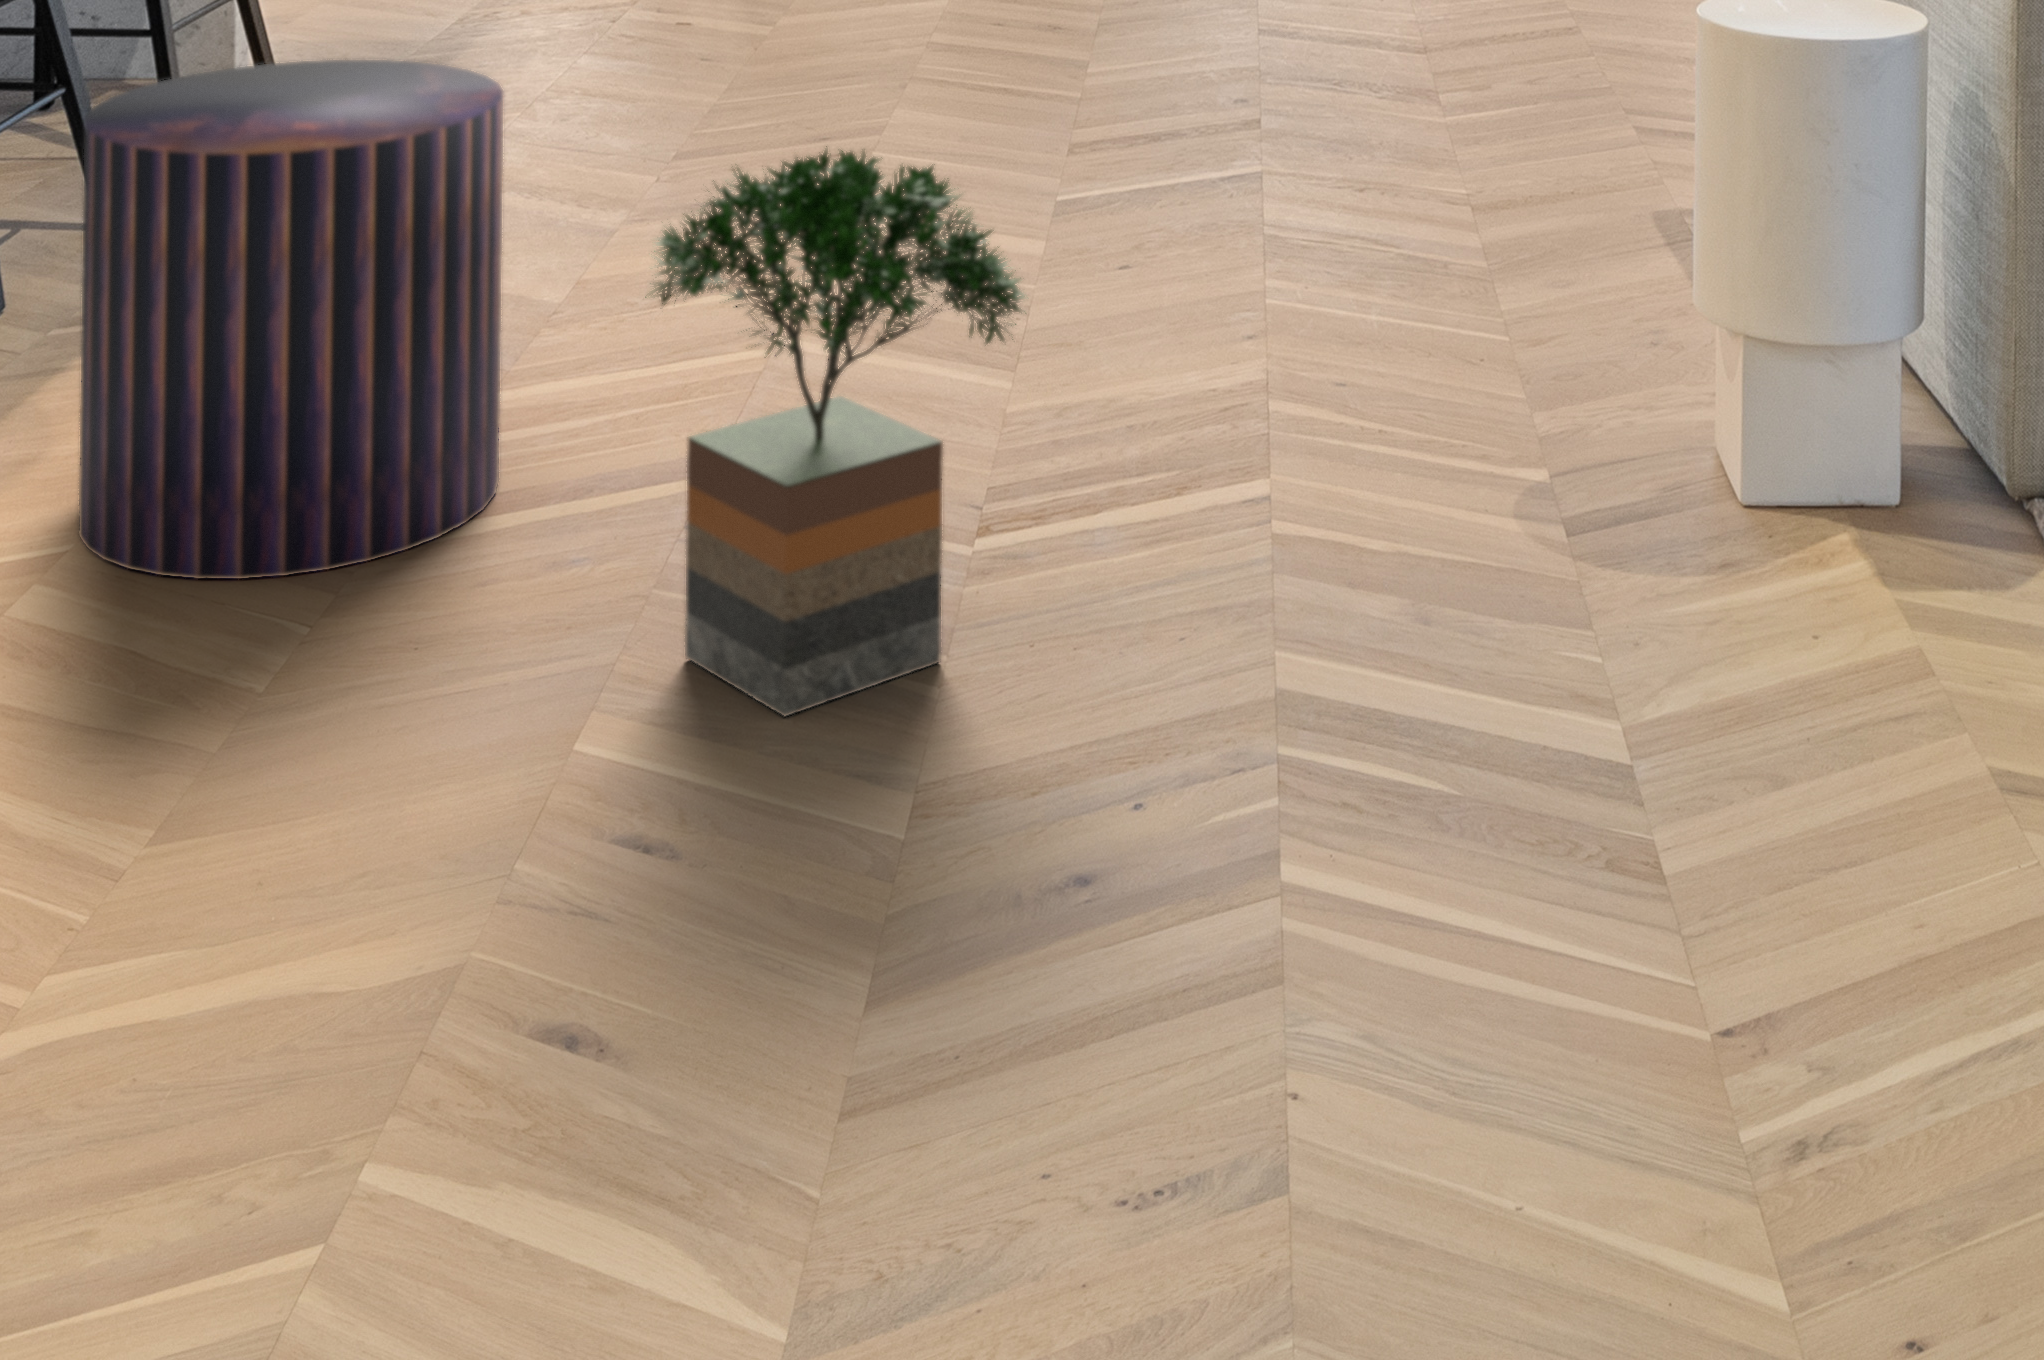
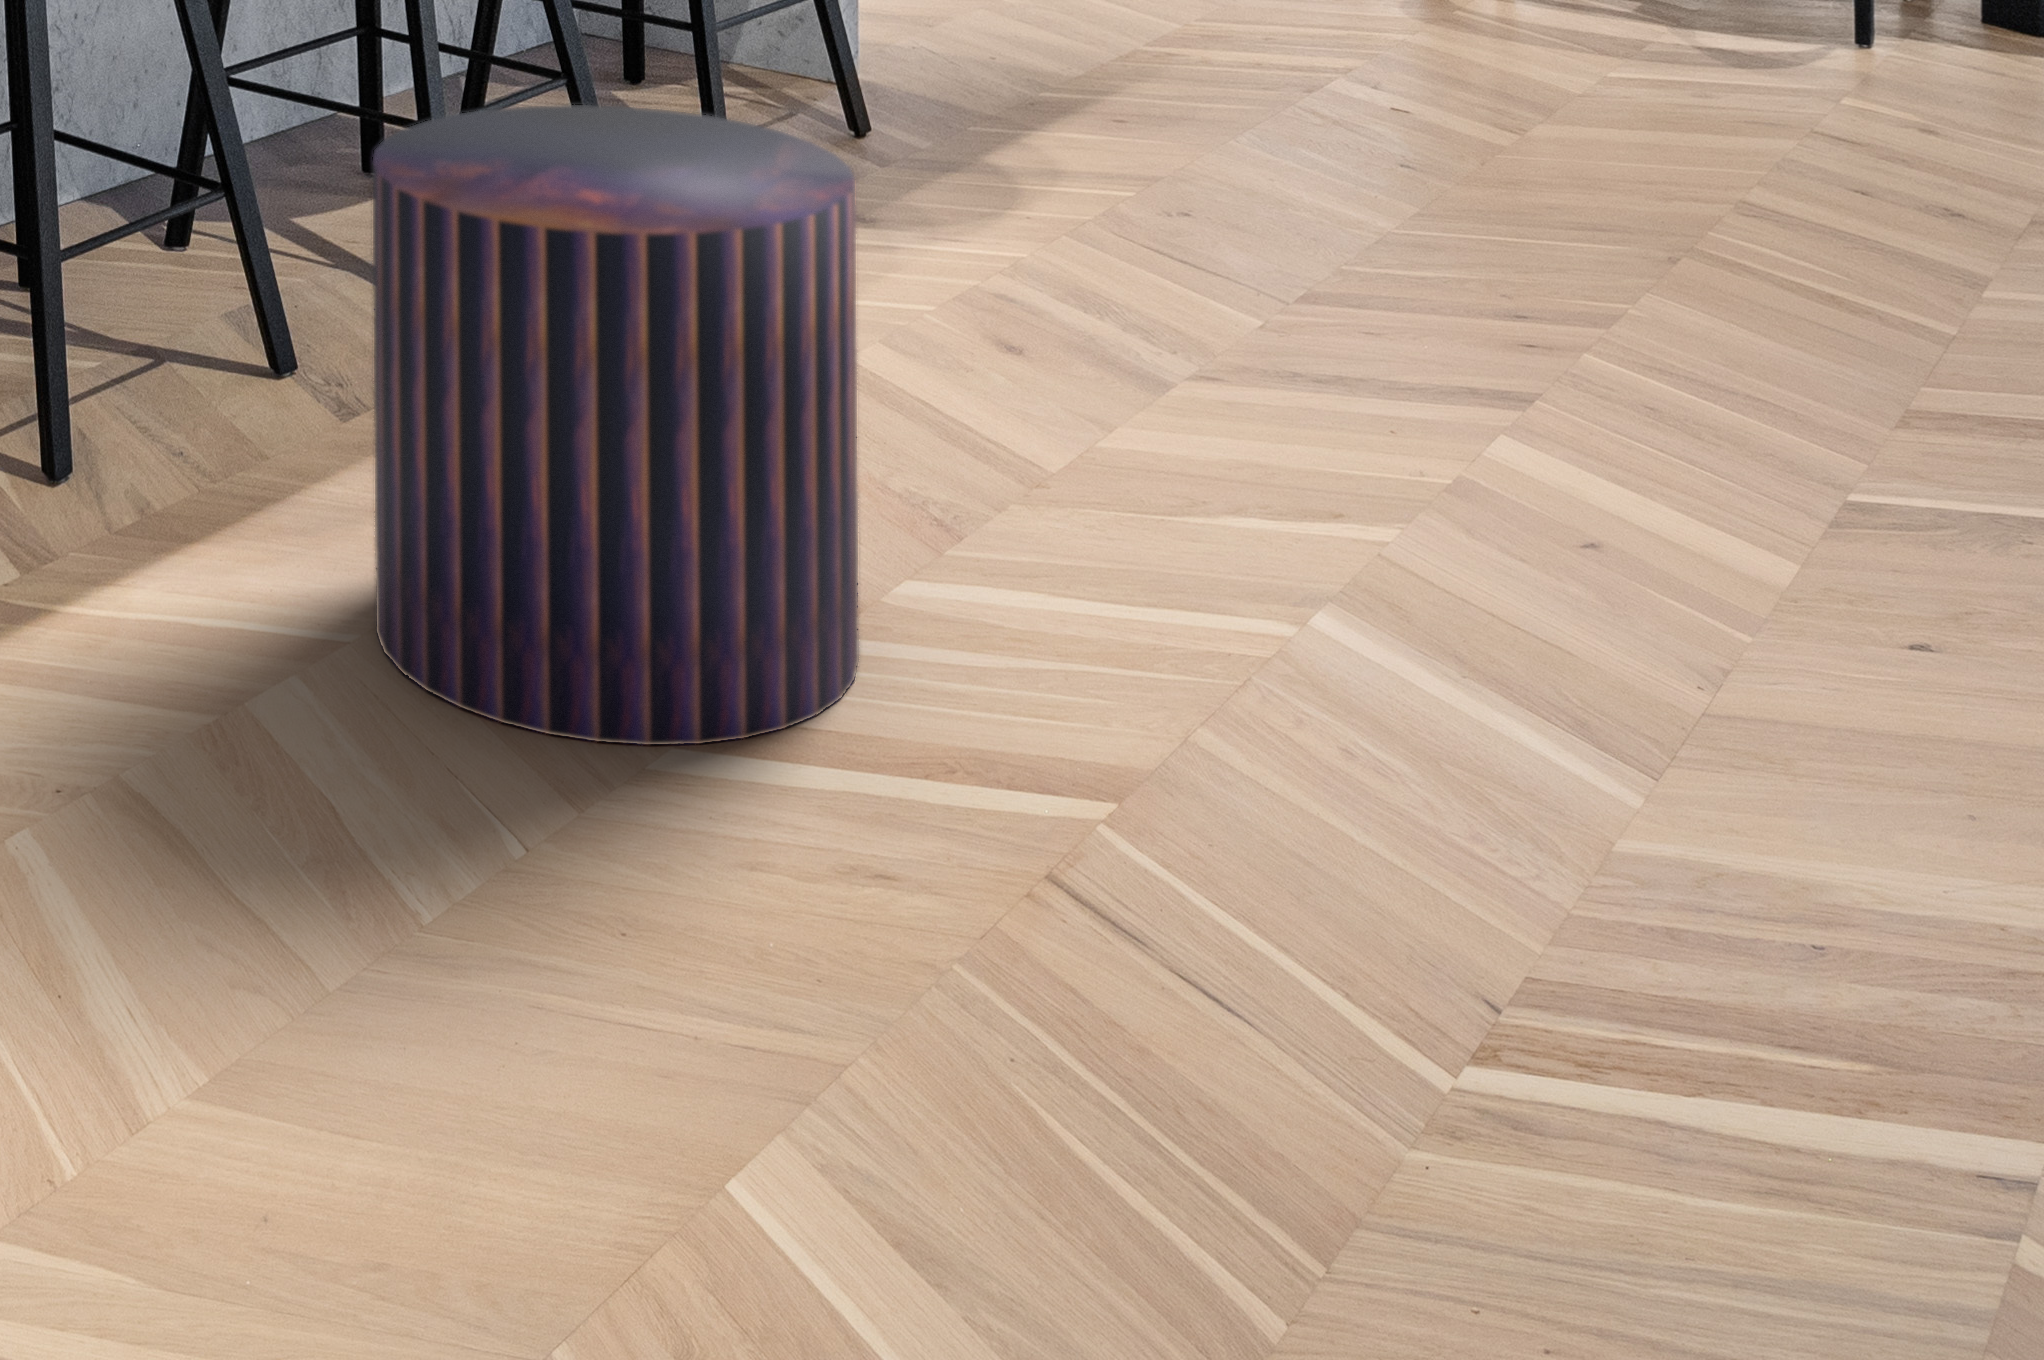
potted tree: present [645,146,1025,716] -> none [865,363,1431,1174]

